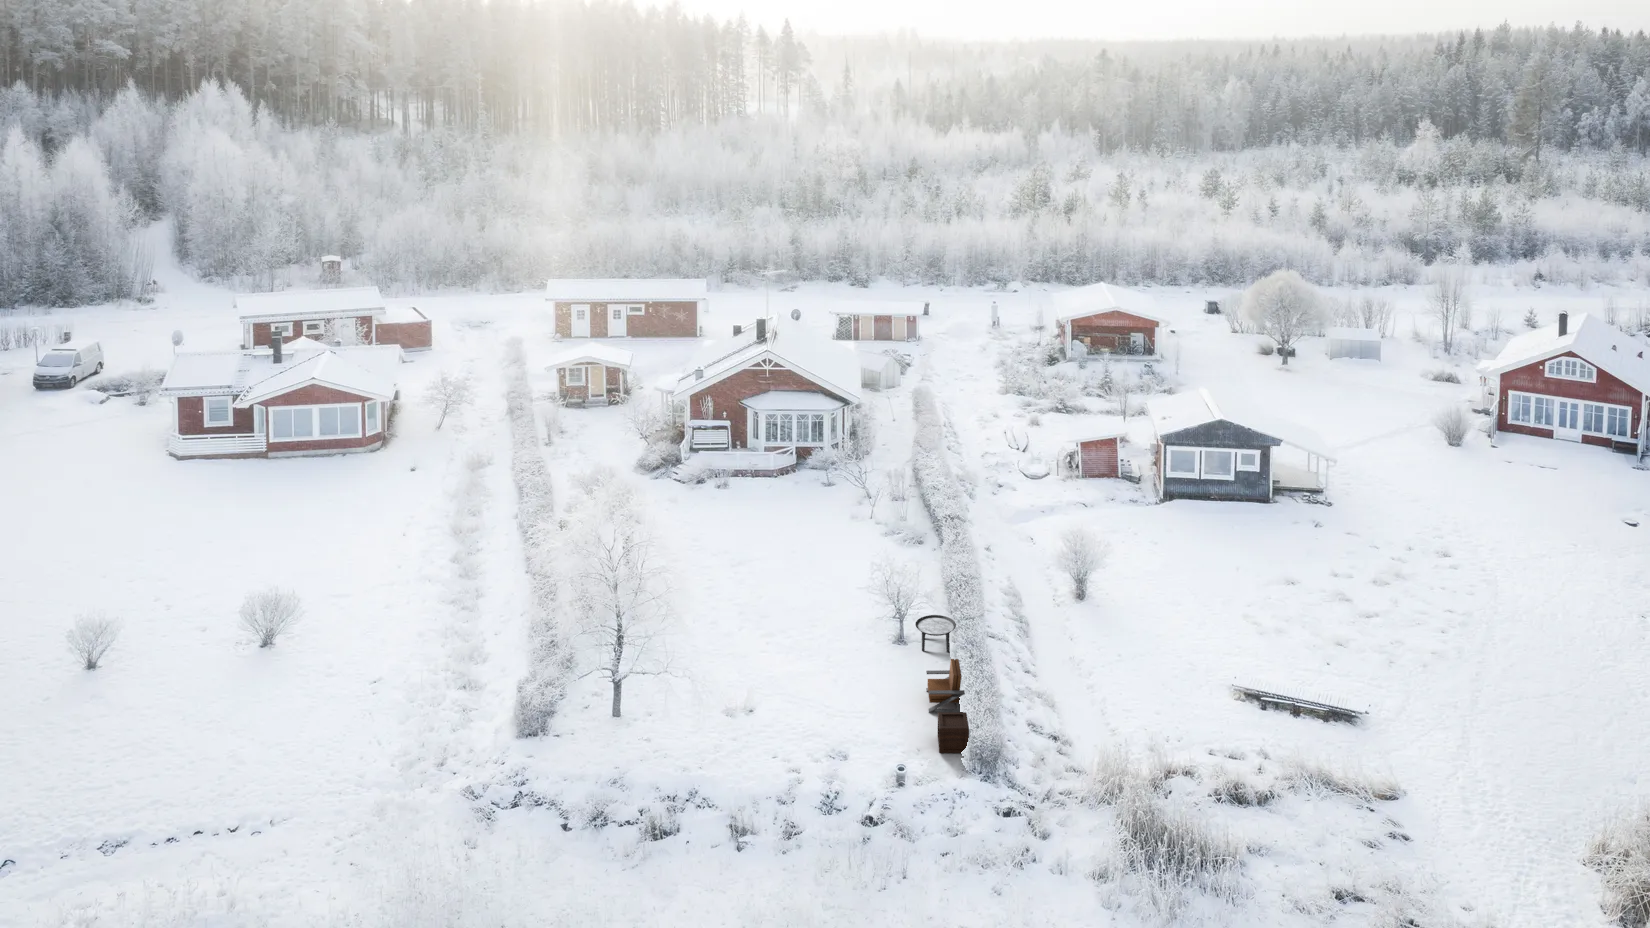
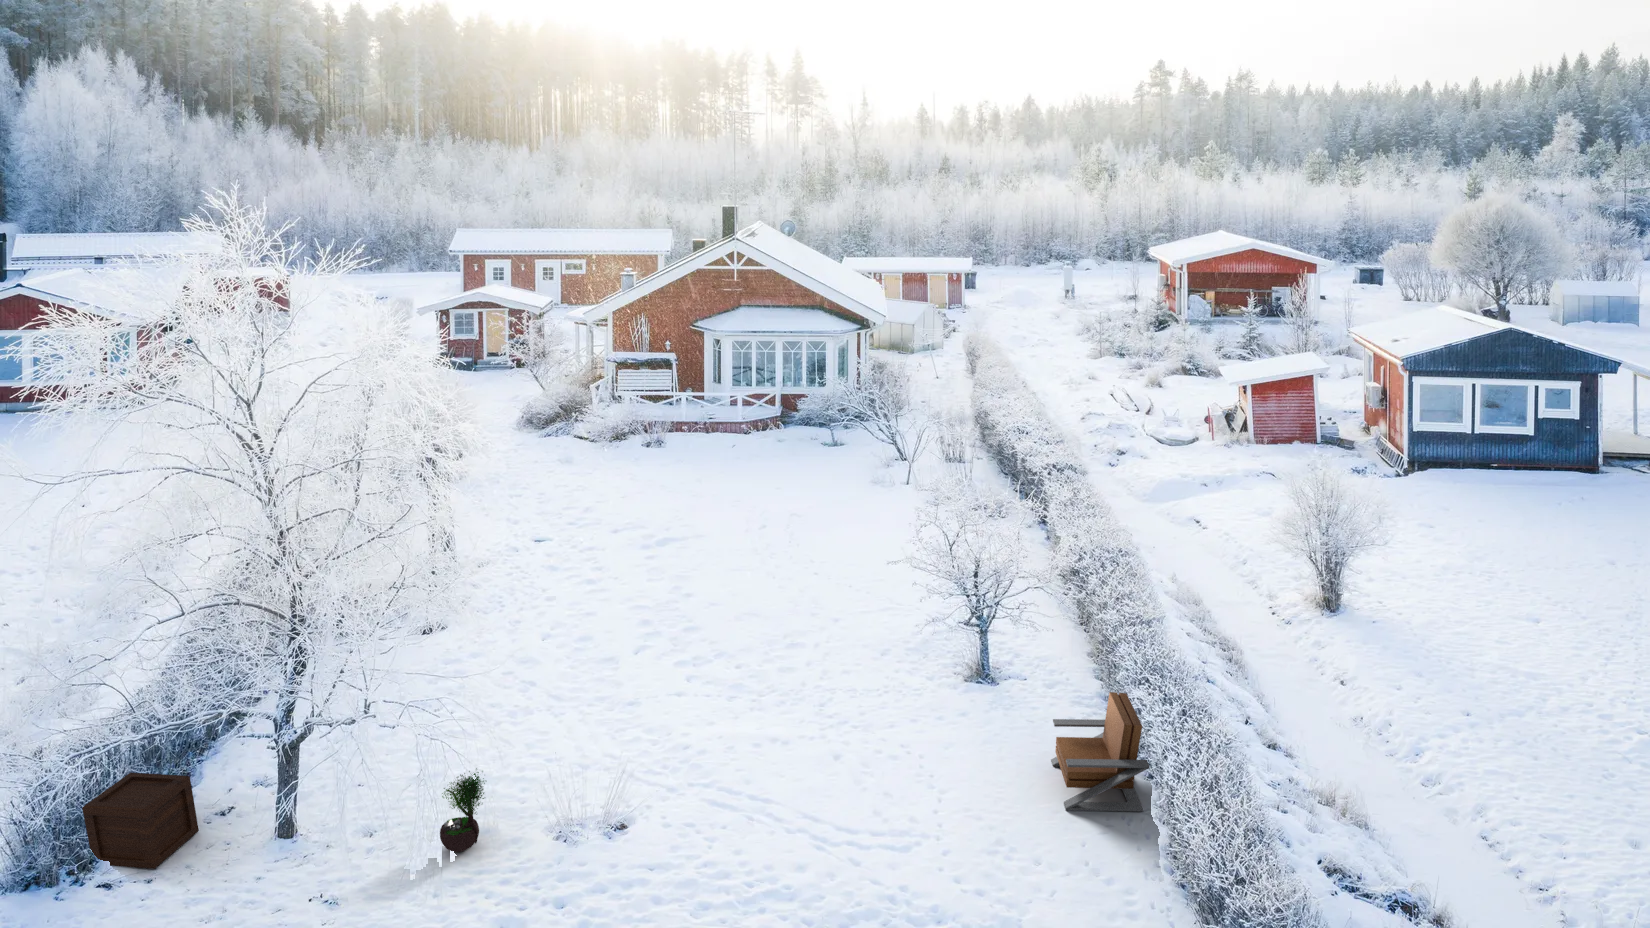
round table: present [915,615,956,652] -> none [1016,619,1100,692]
potted tree: none [657,701,677,737] -> present [440,771,485,852]
wooden crate: present [938,712,969,753] -> present [82,772,199,869]

